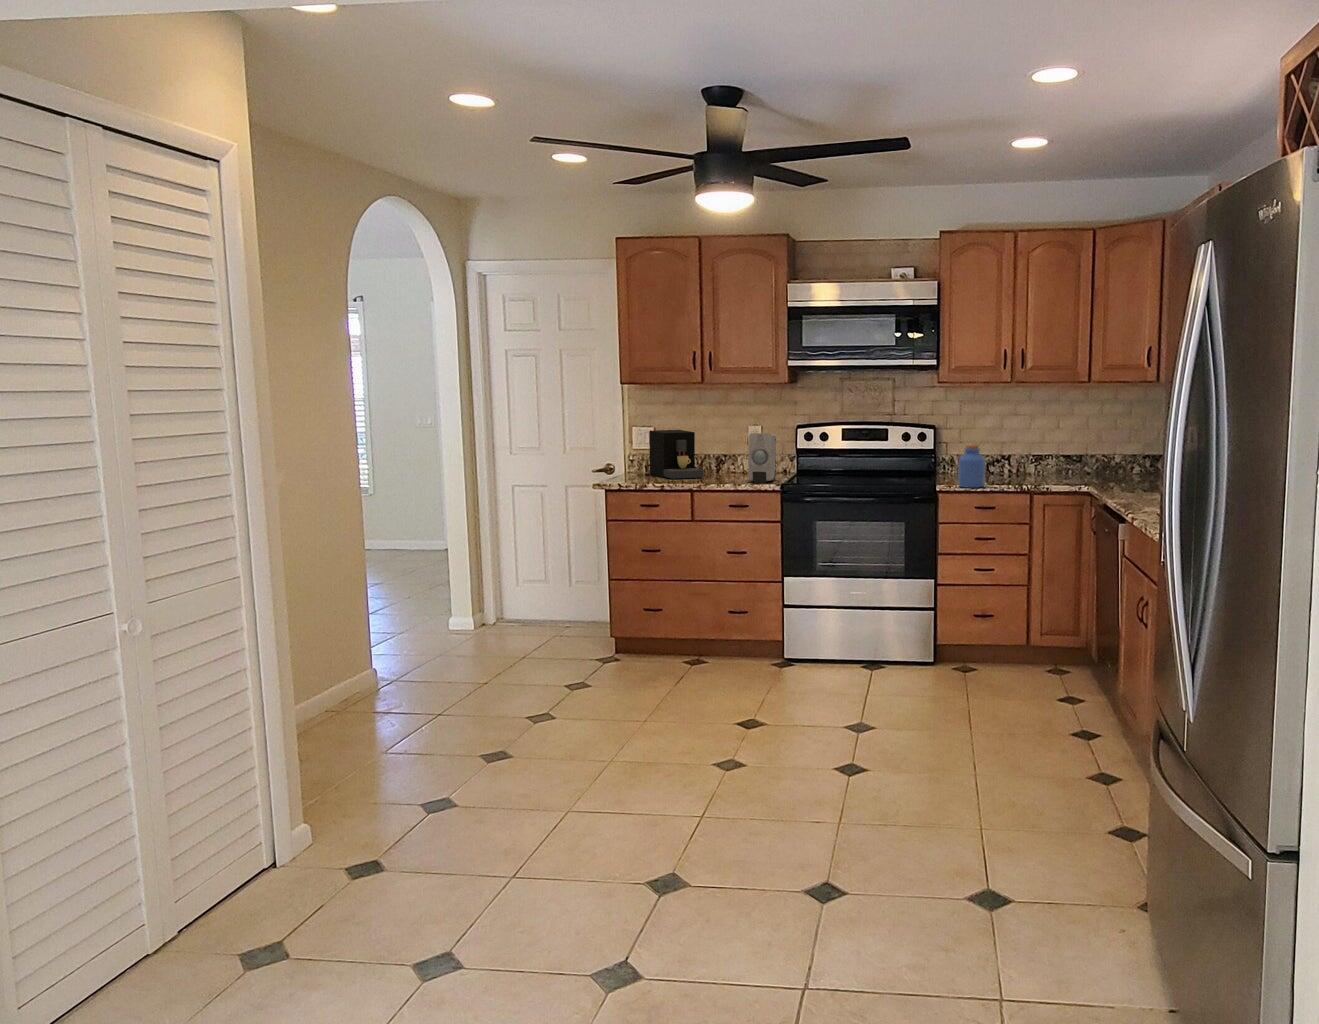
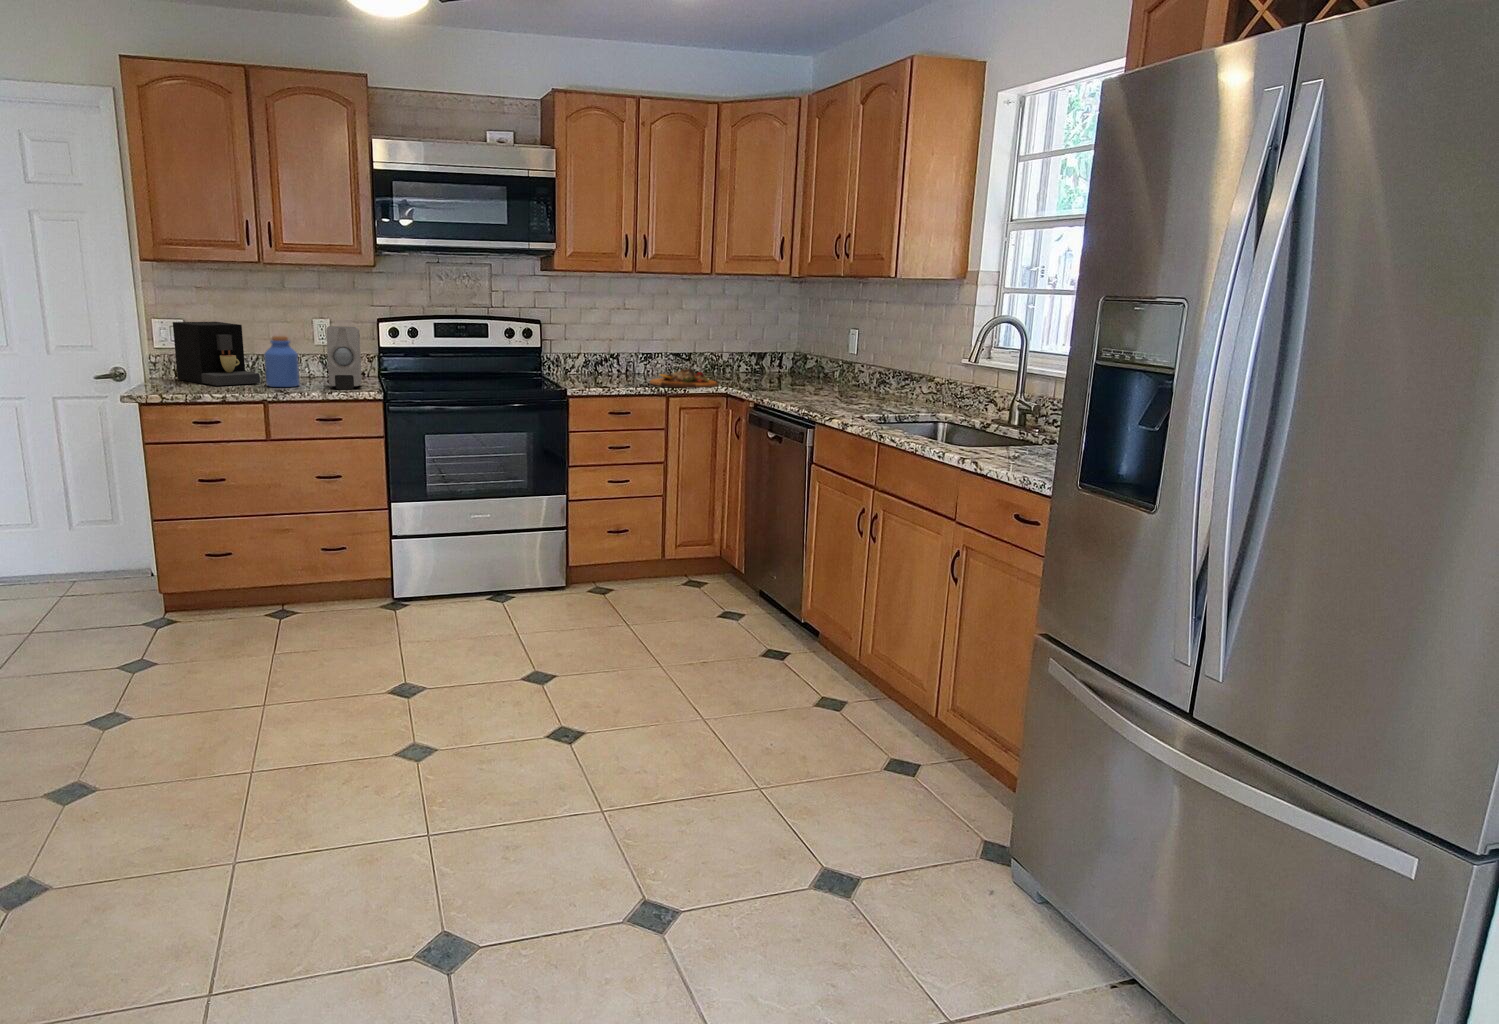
jar: present [958,445,985,488] -> present [264,336,300,387]
cutting board: none [1024,469,1092,488] -> present [650,369,718,389]

